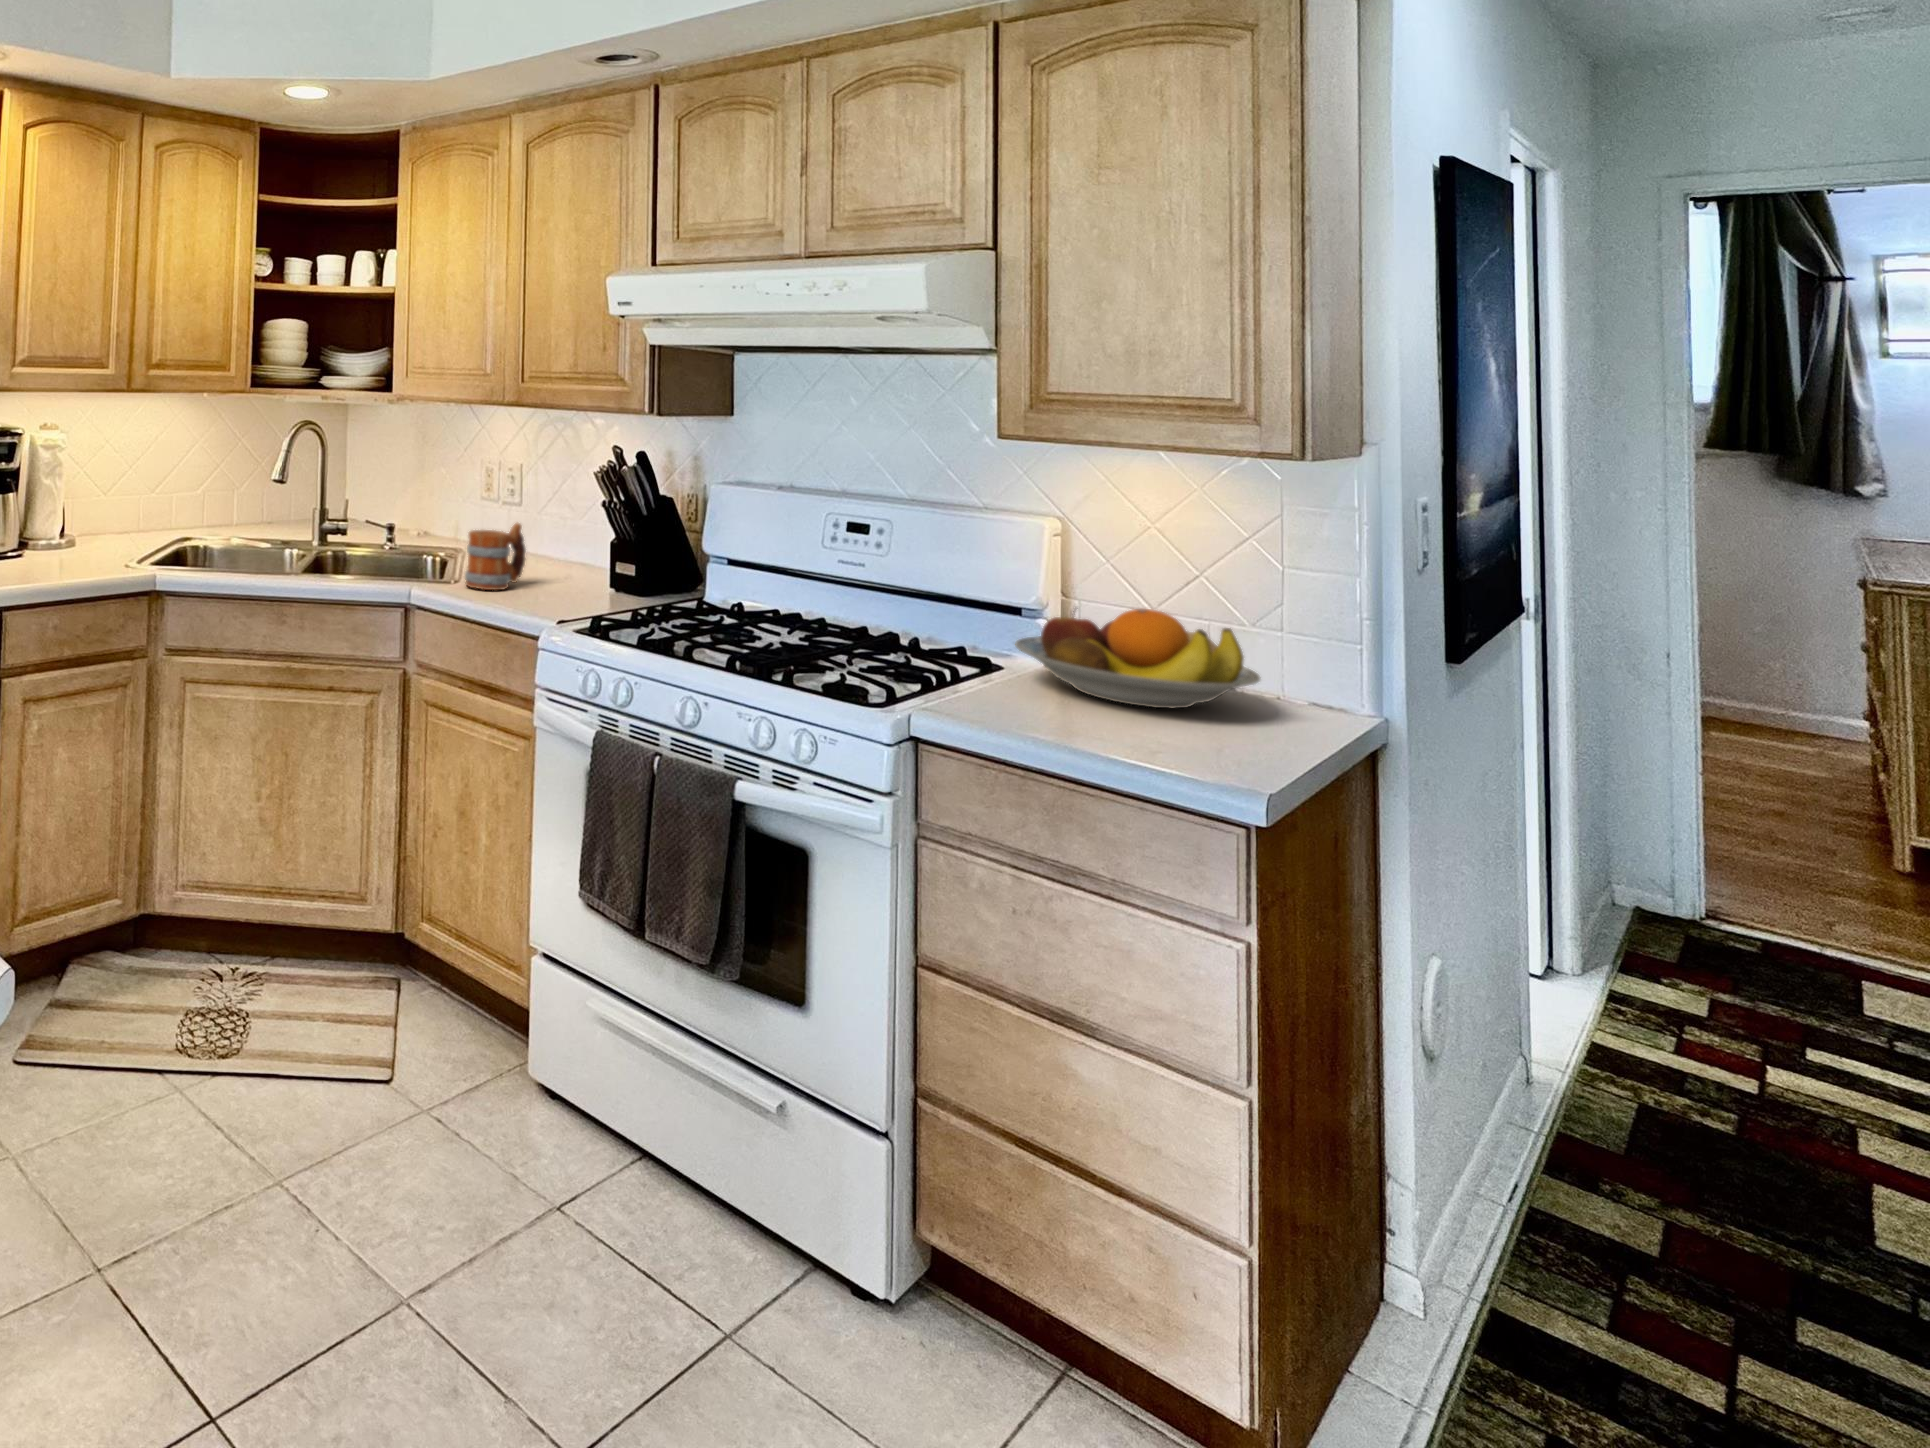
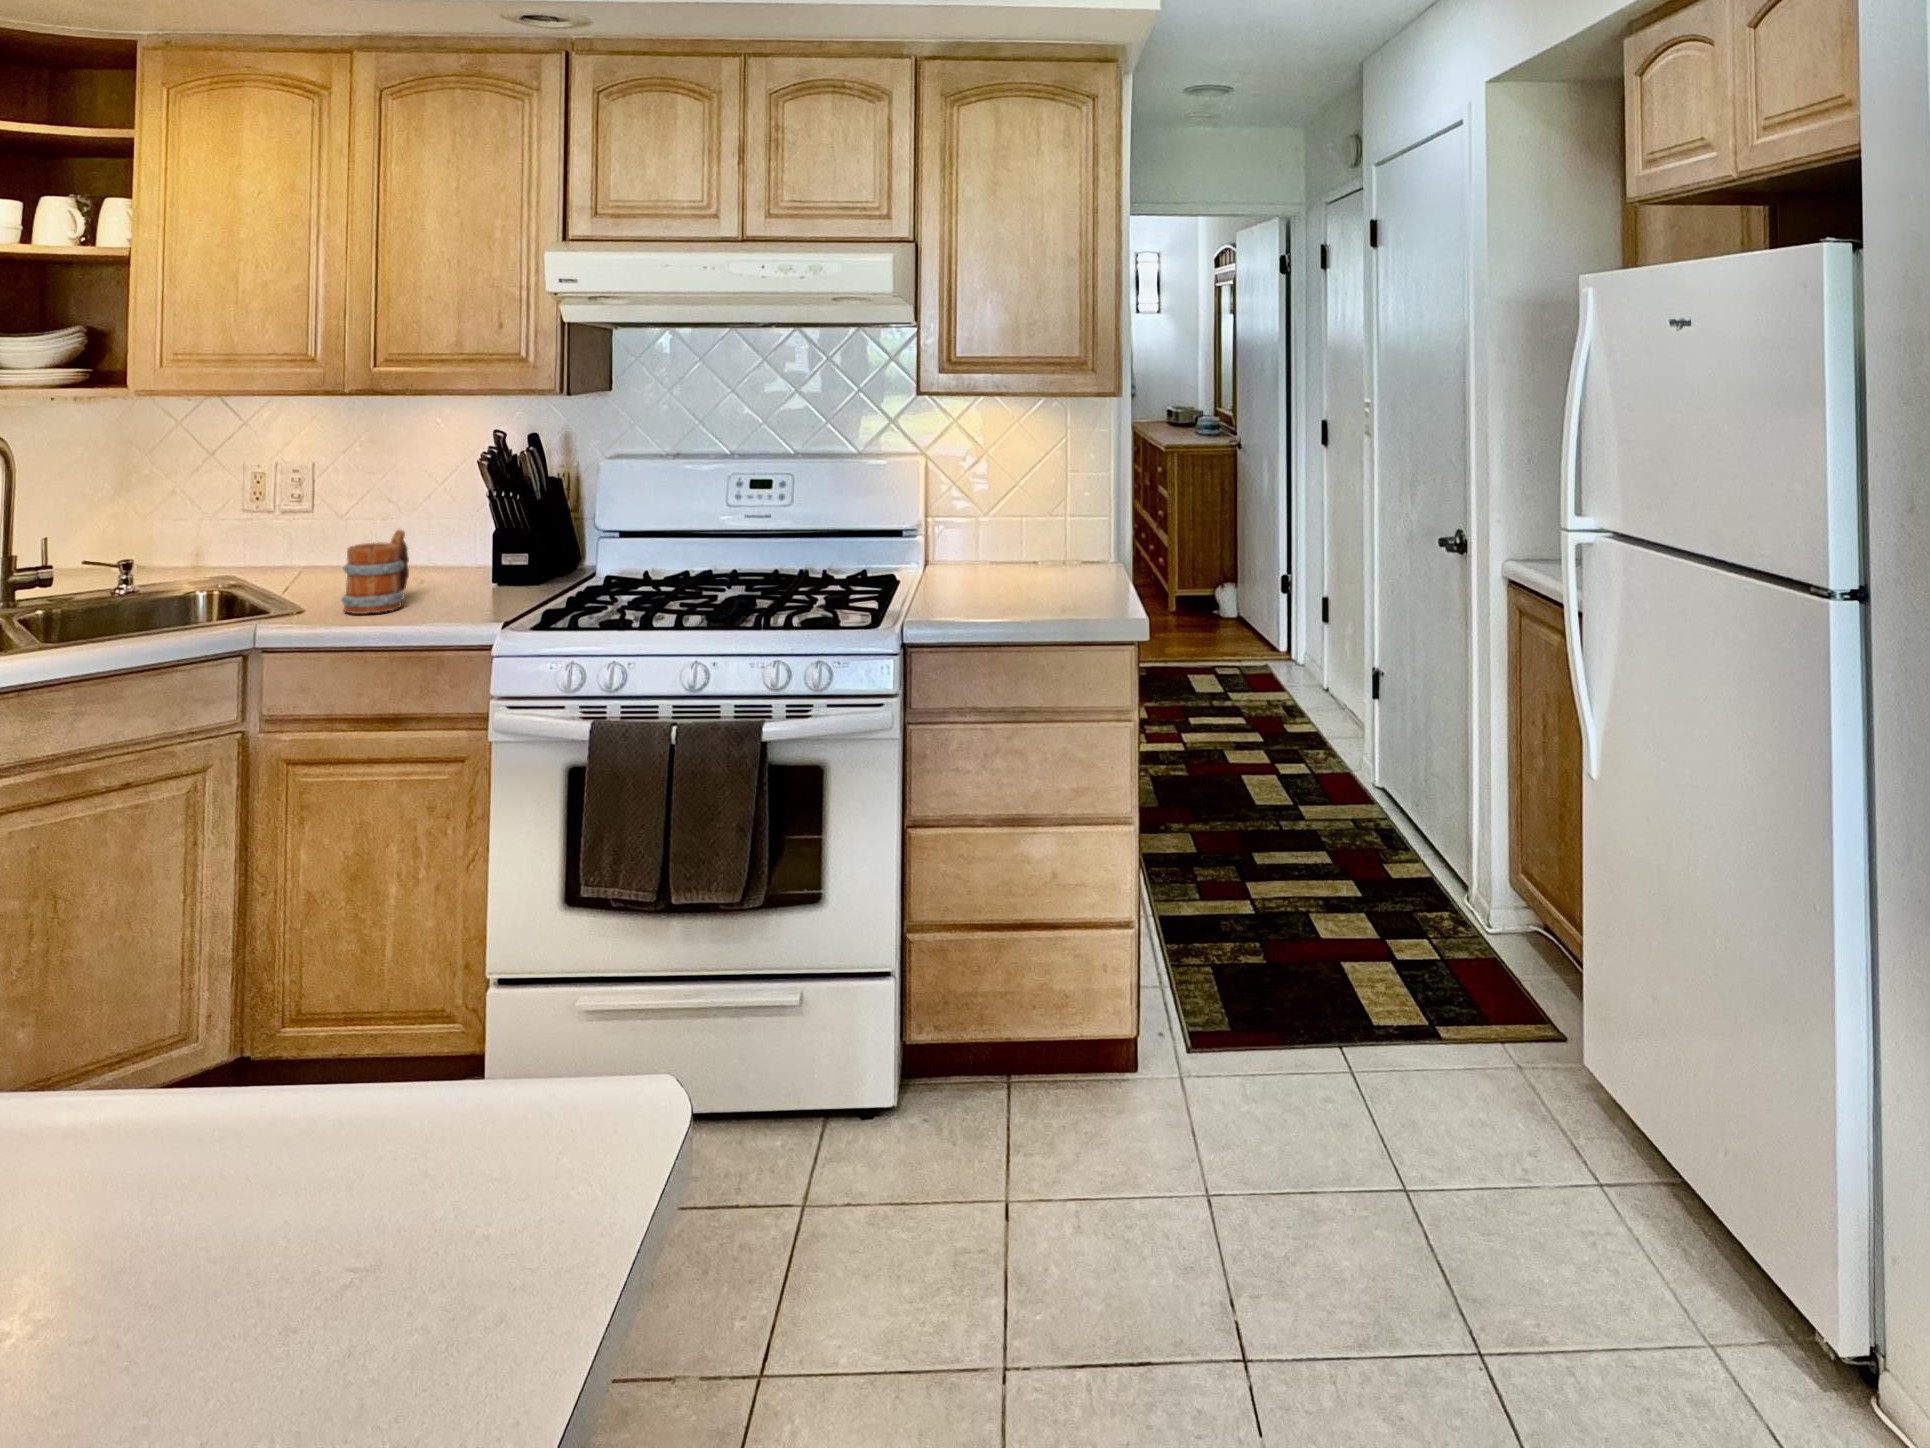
fruit bowl: present [1015,609,1261,708] -> none [930,516,1085,587]

